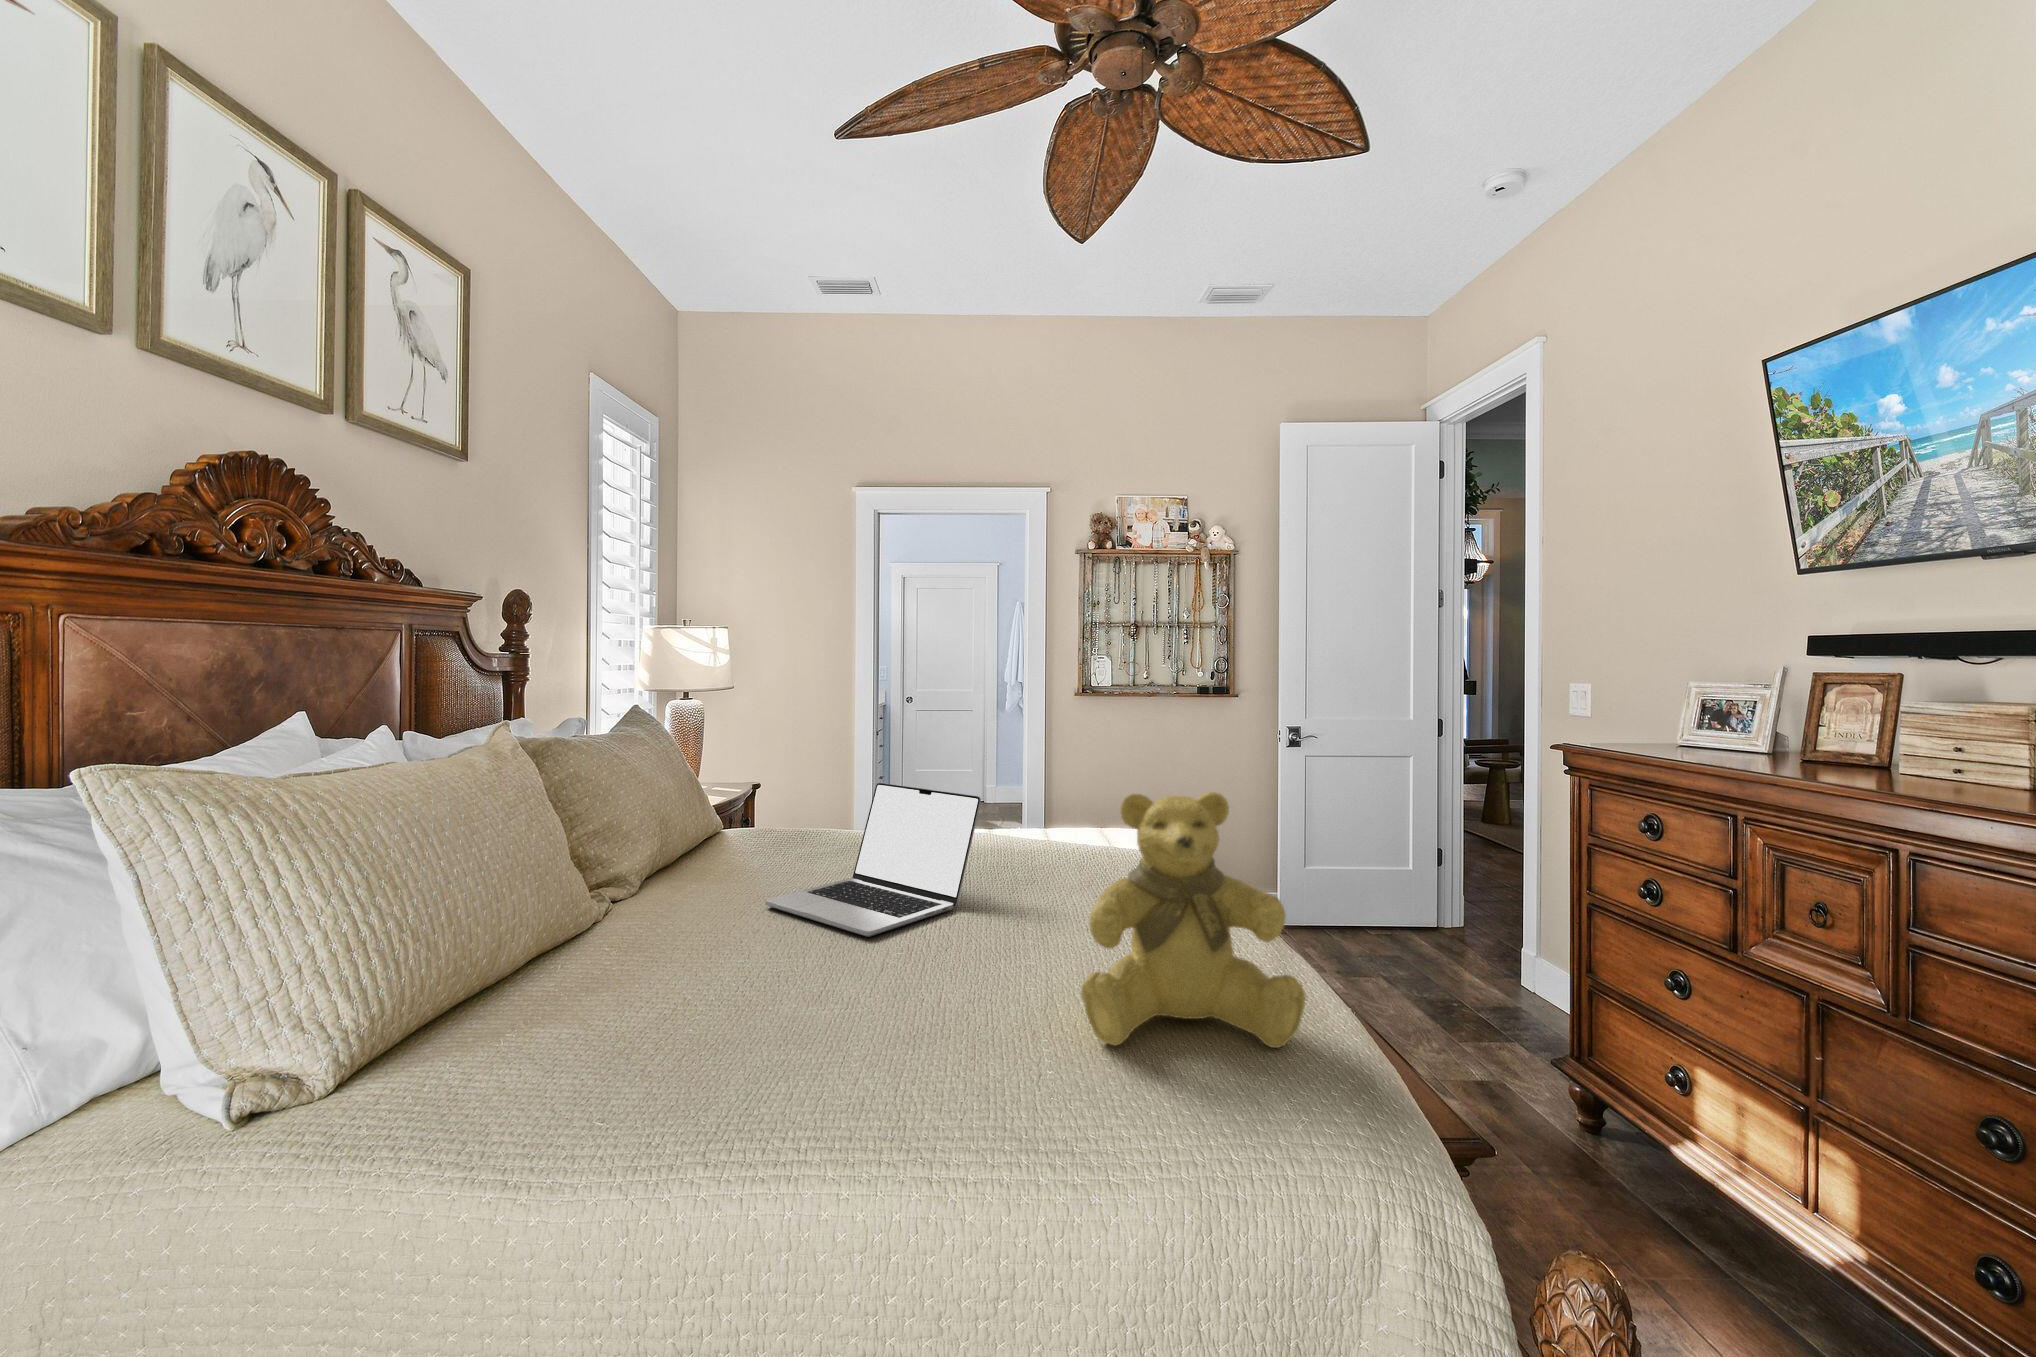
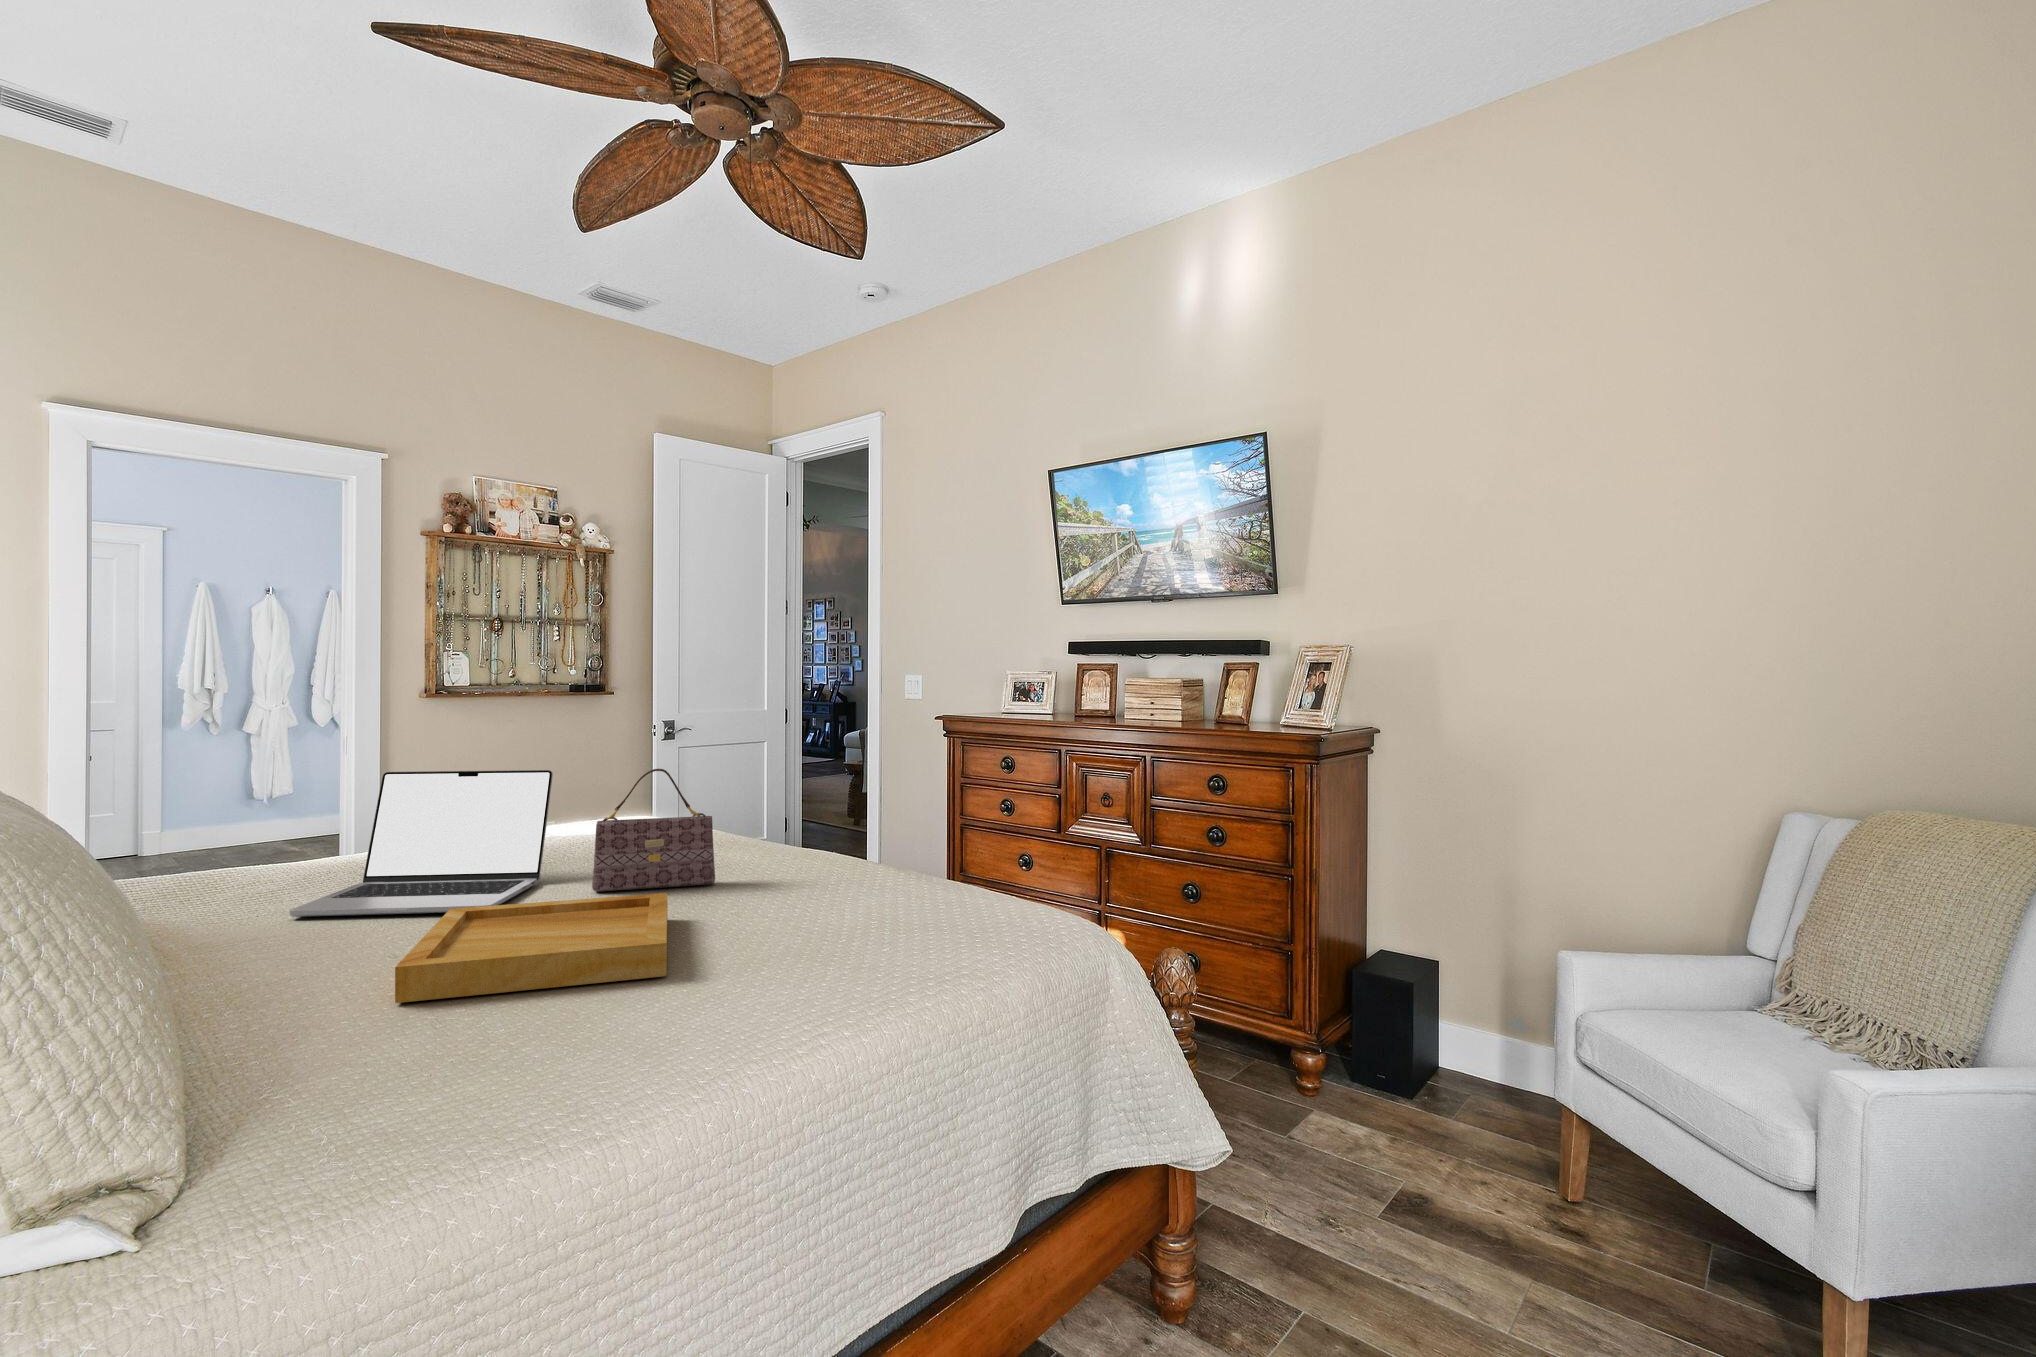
teddy bear: present [1081,792,1306,1048] -> none [796,725,938,916]
handbag: none [974,812,1090,950] -> present [592,769,715,891]
tray: none [645,935,972,1091] -> present [395,893,667,1003]

